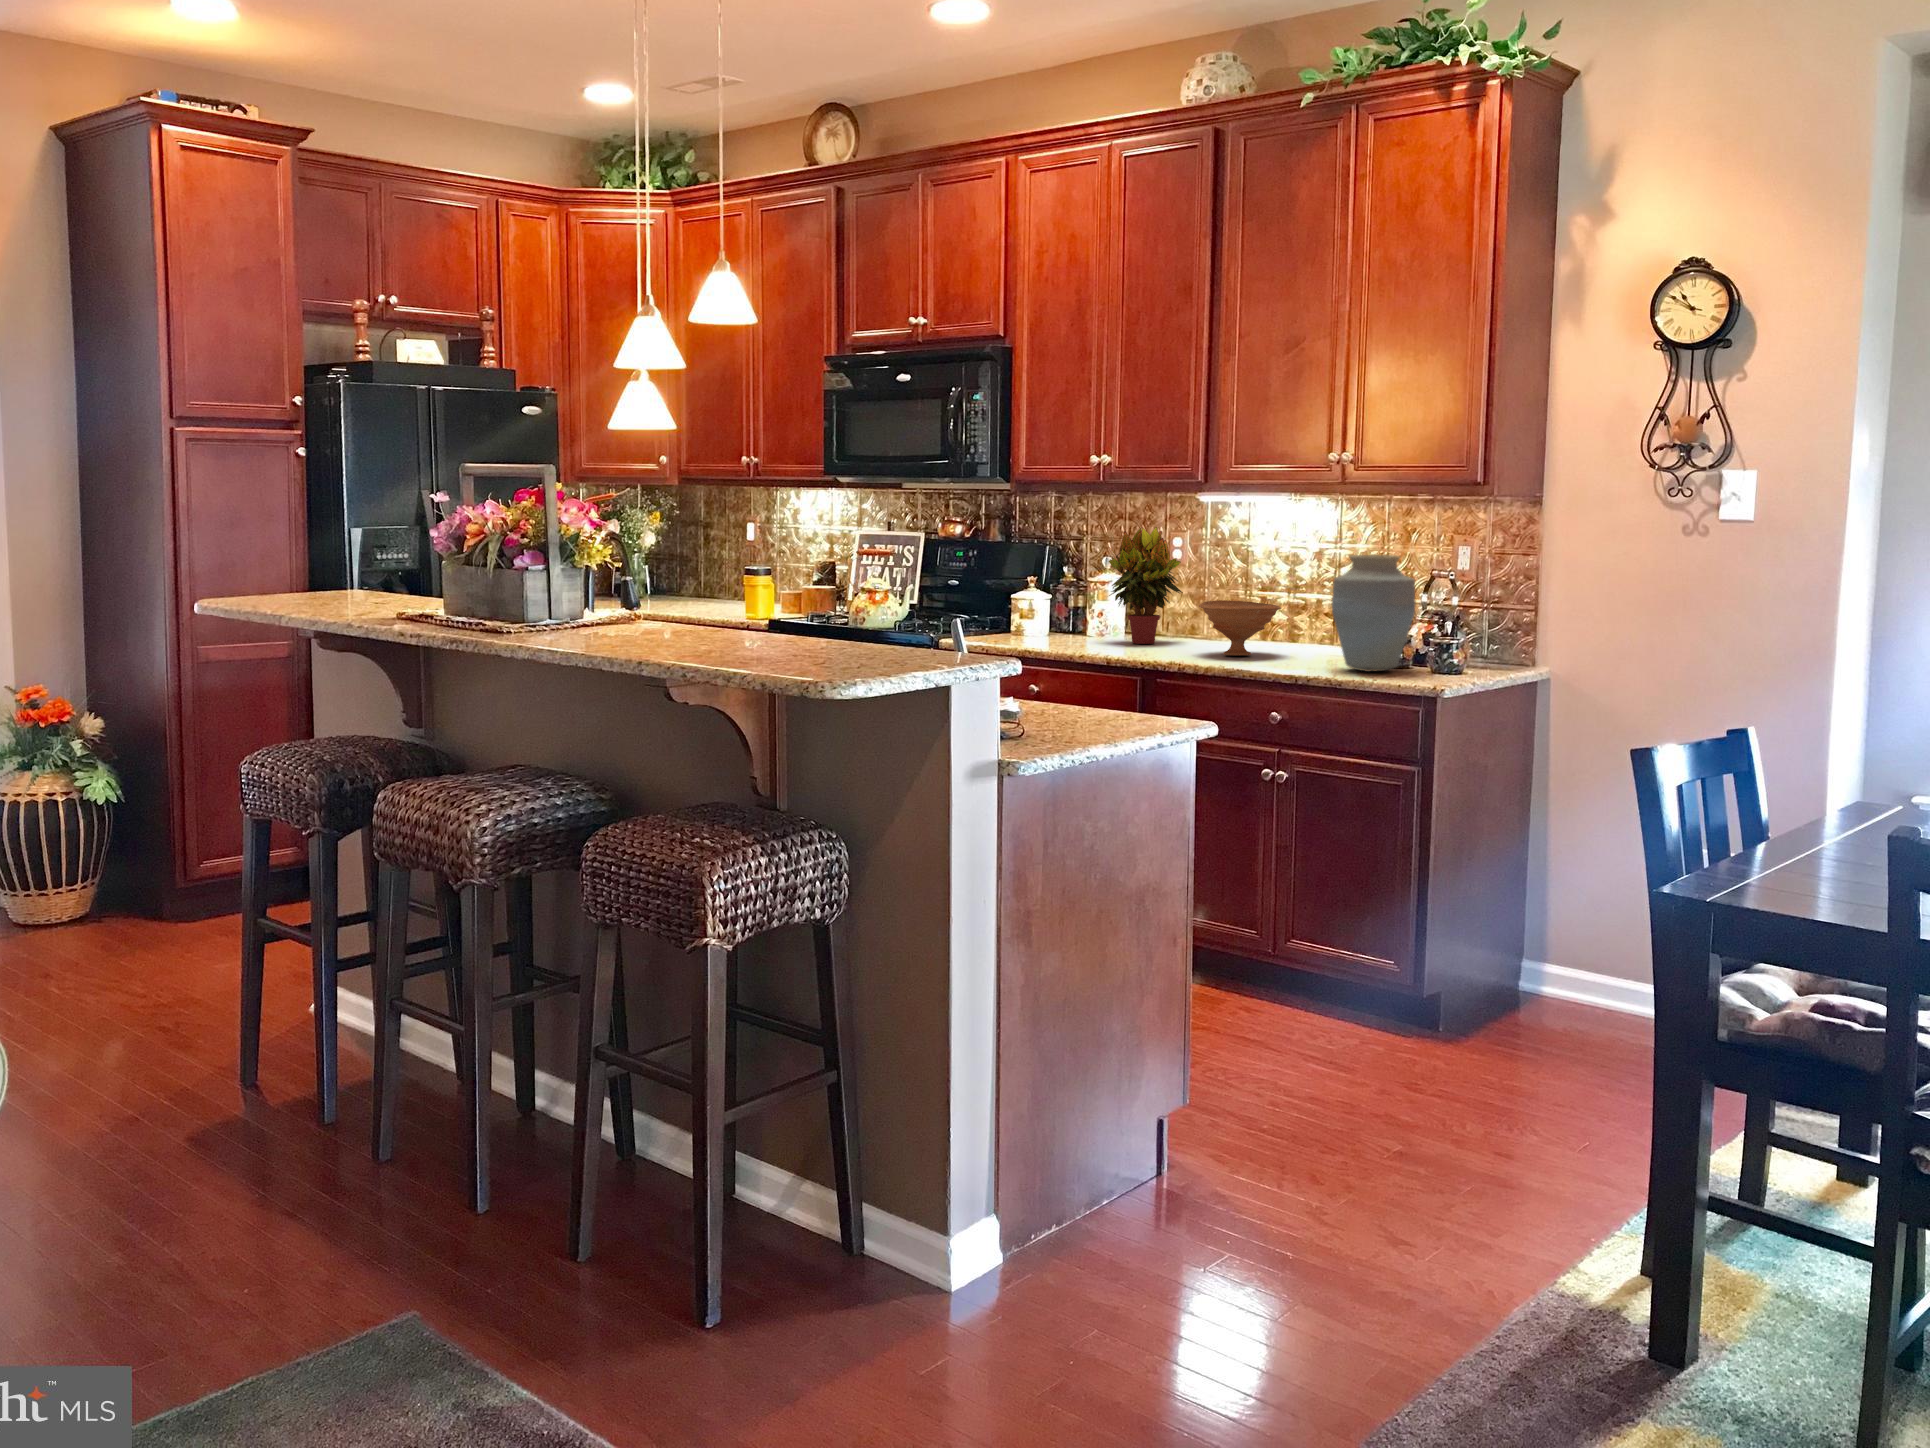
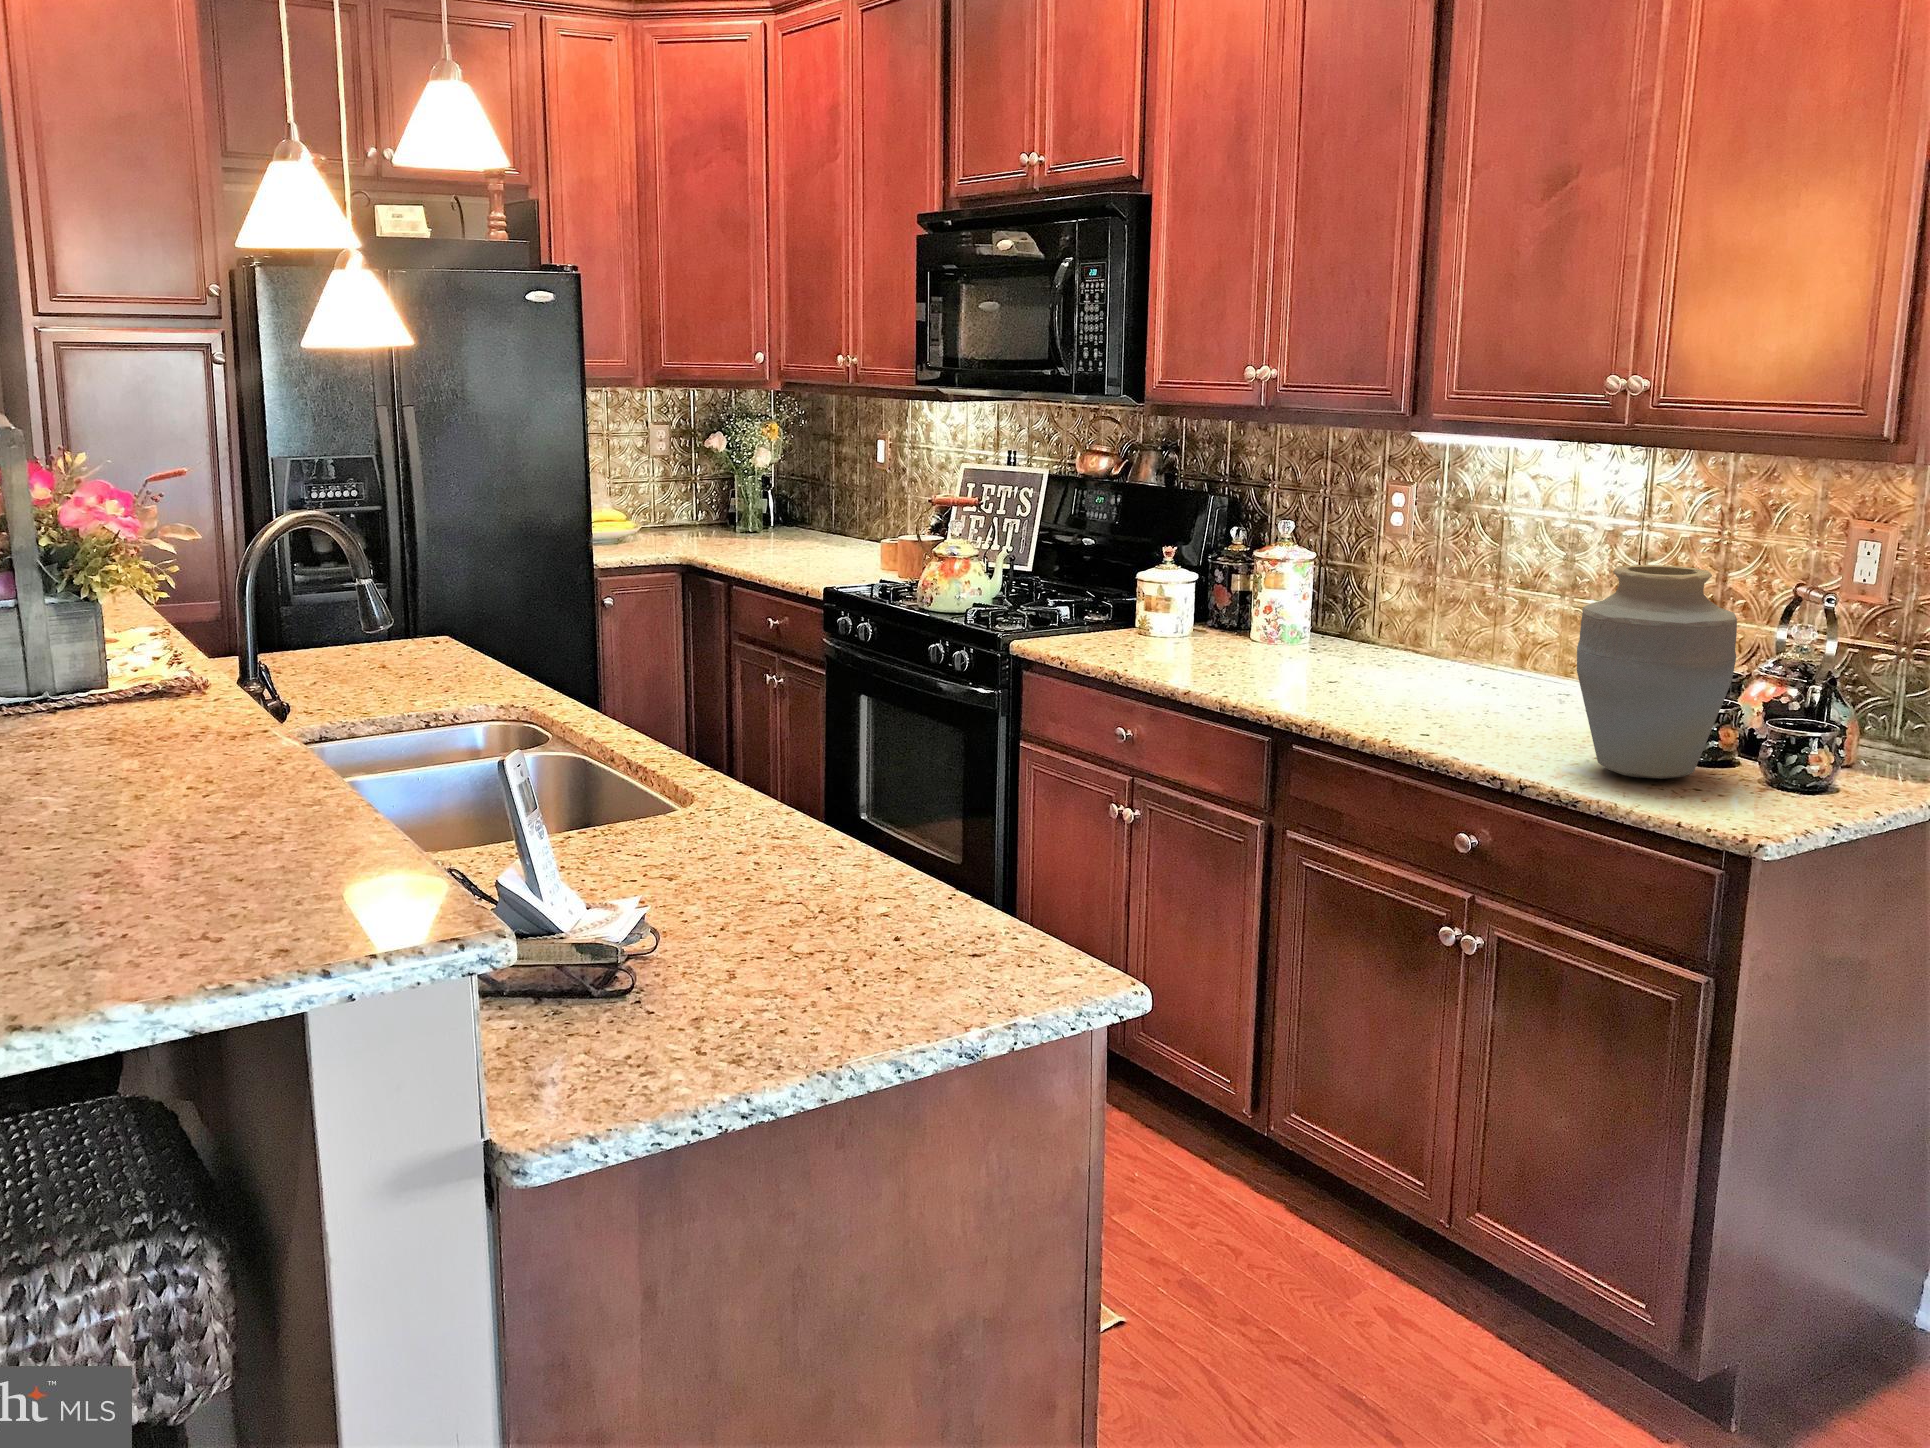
potted plant: present [1109,527,1182,644] -> none [1258,483,1383,669]
bowl: present [1199,600,1281,656] -> none [1376,614,1518,713]

